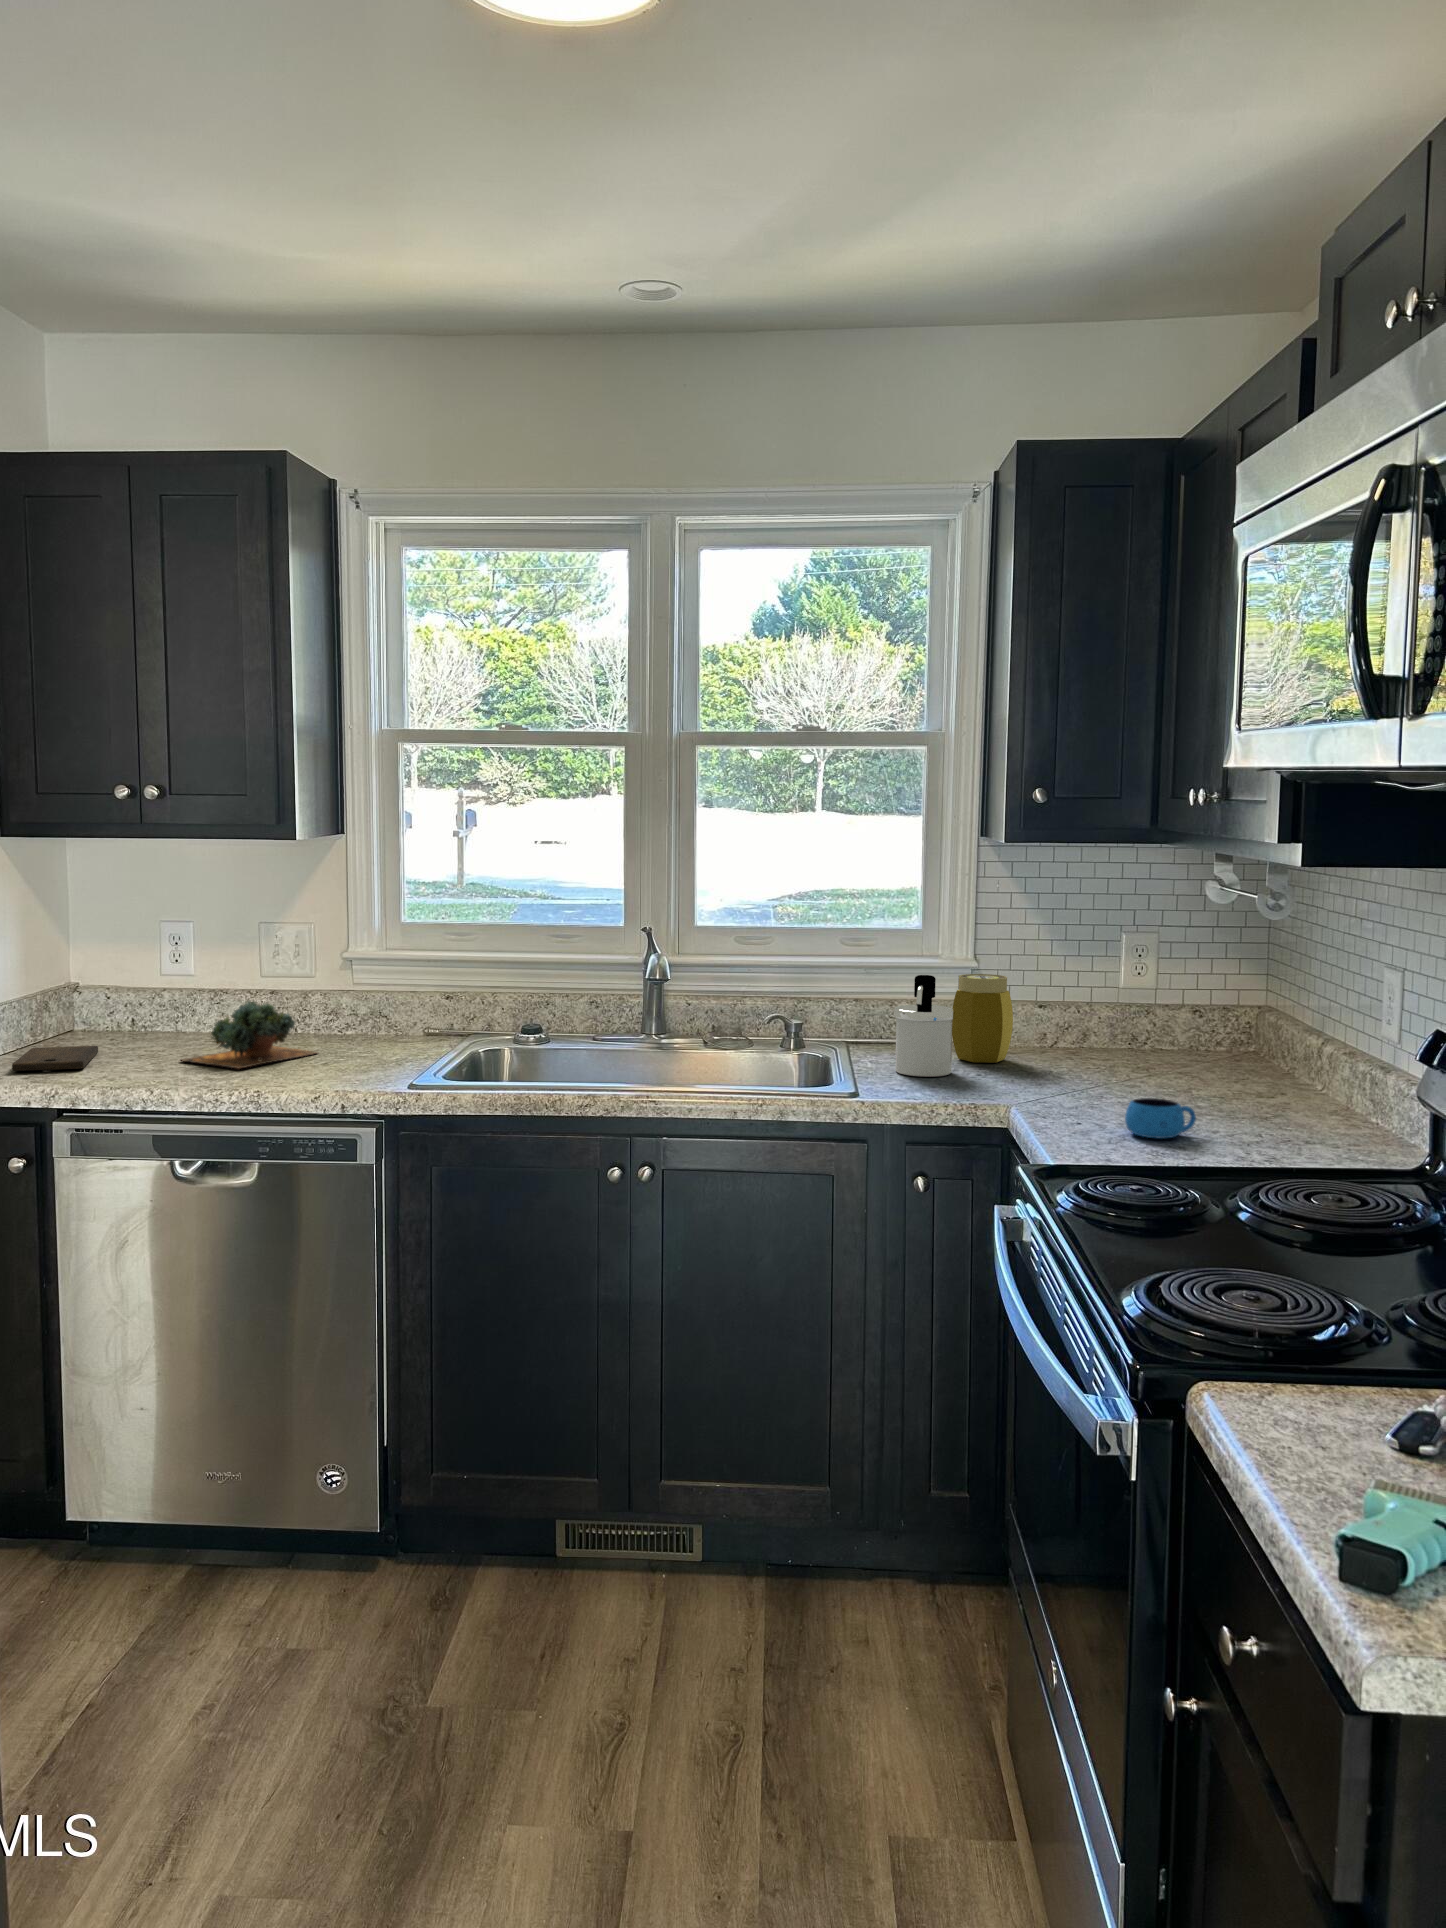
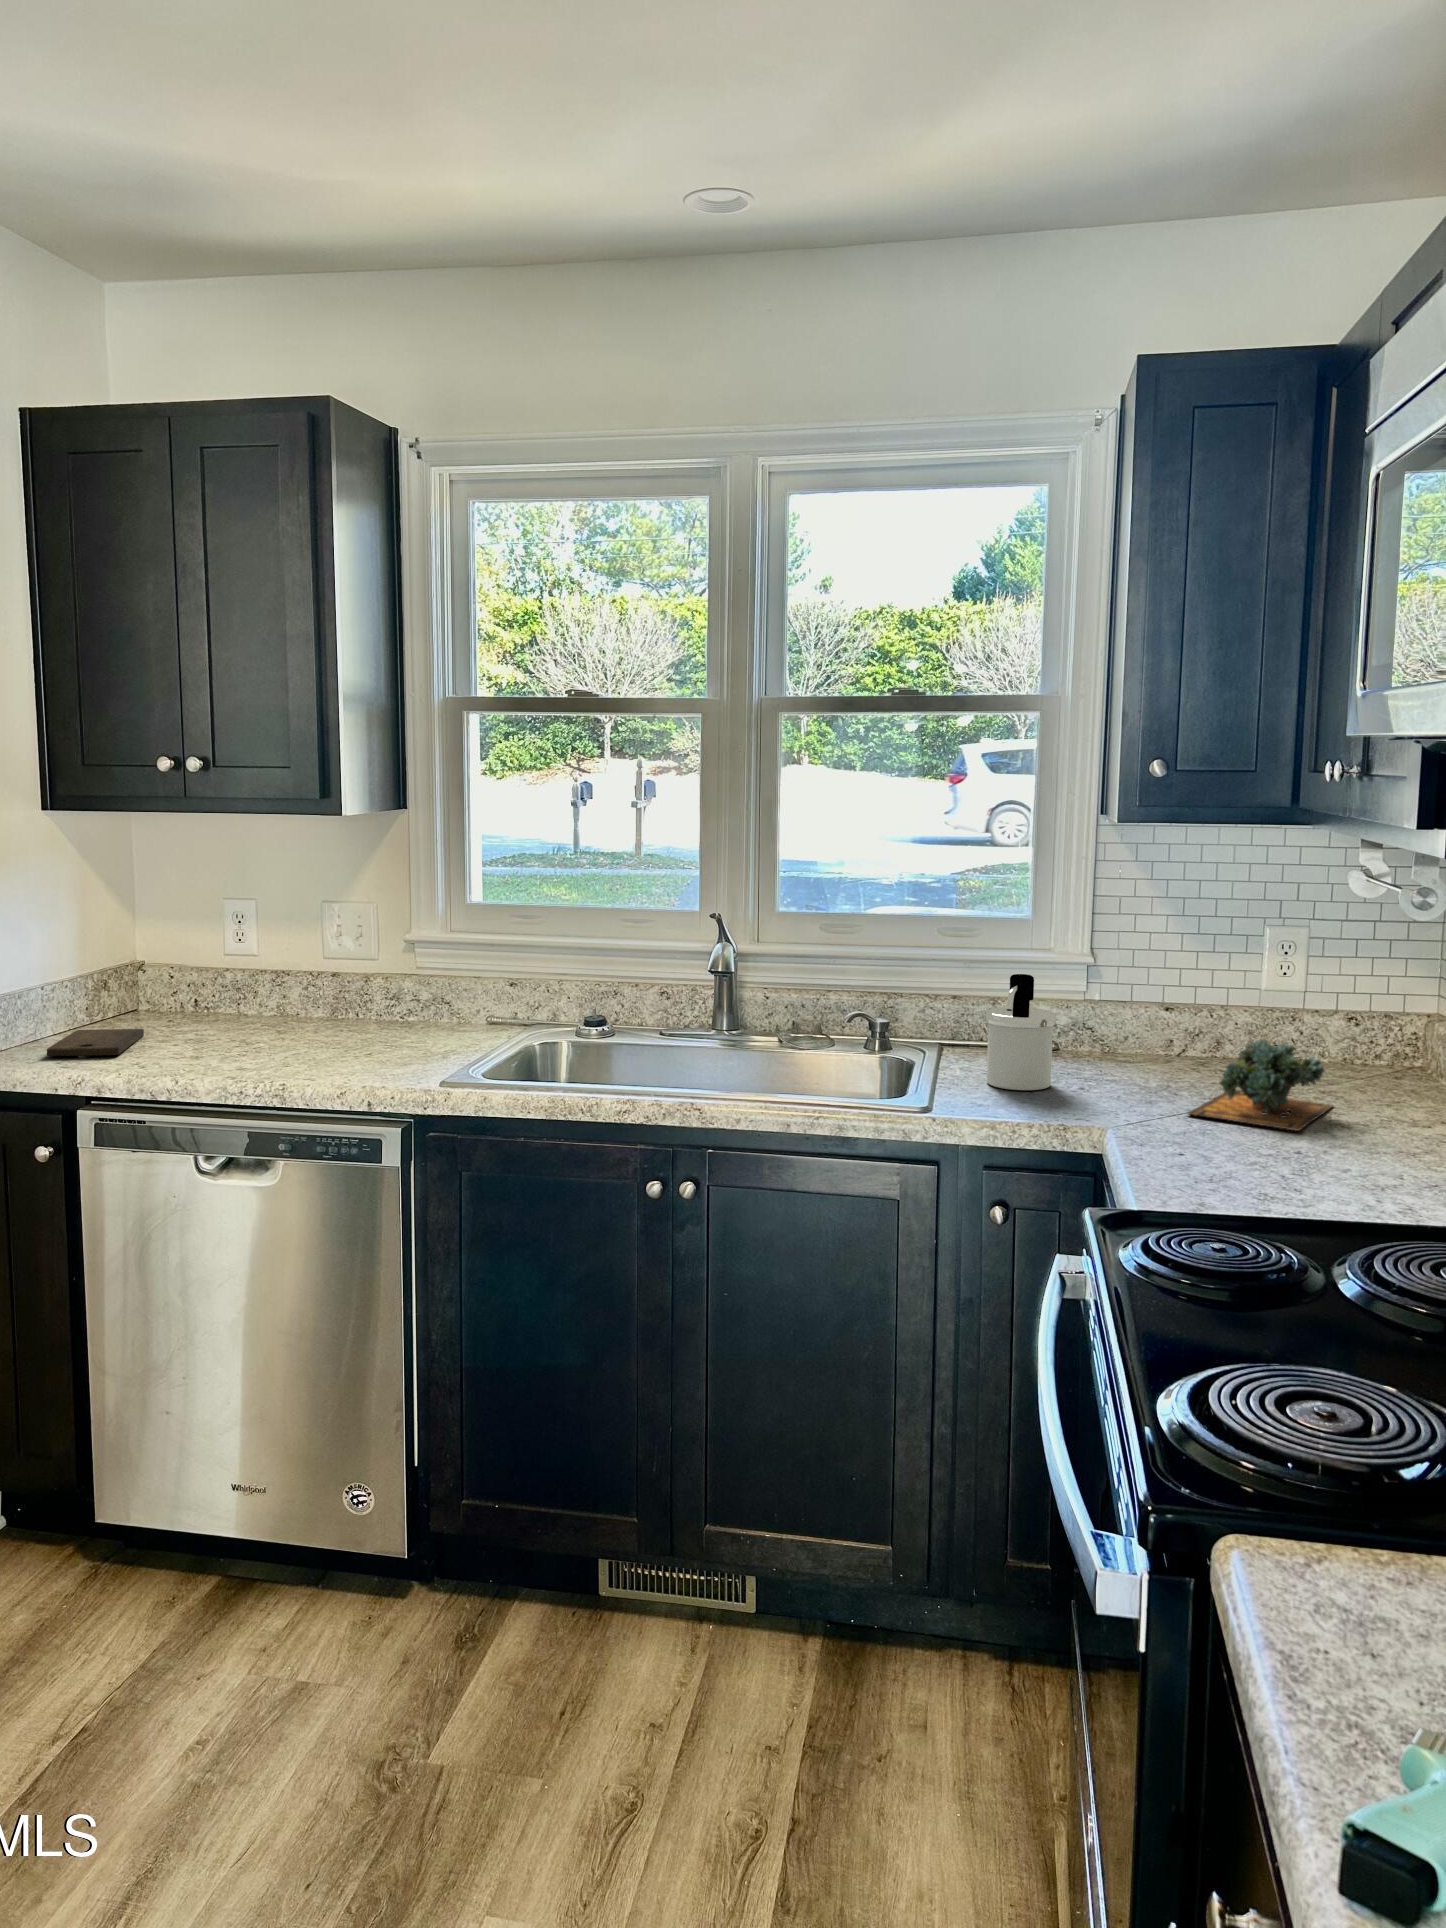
jar: present [952,974,1013,1063] -> none [1057,972,1129,1074]
succulent plant: present [181,1002,316,1069] -> present [1188,1040,1332,1131]
mug: present [1125,1098,1196,1139] -> none [1234,1132,1321,1182]

